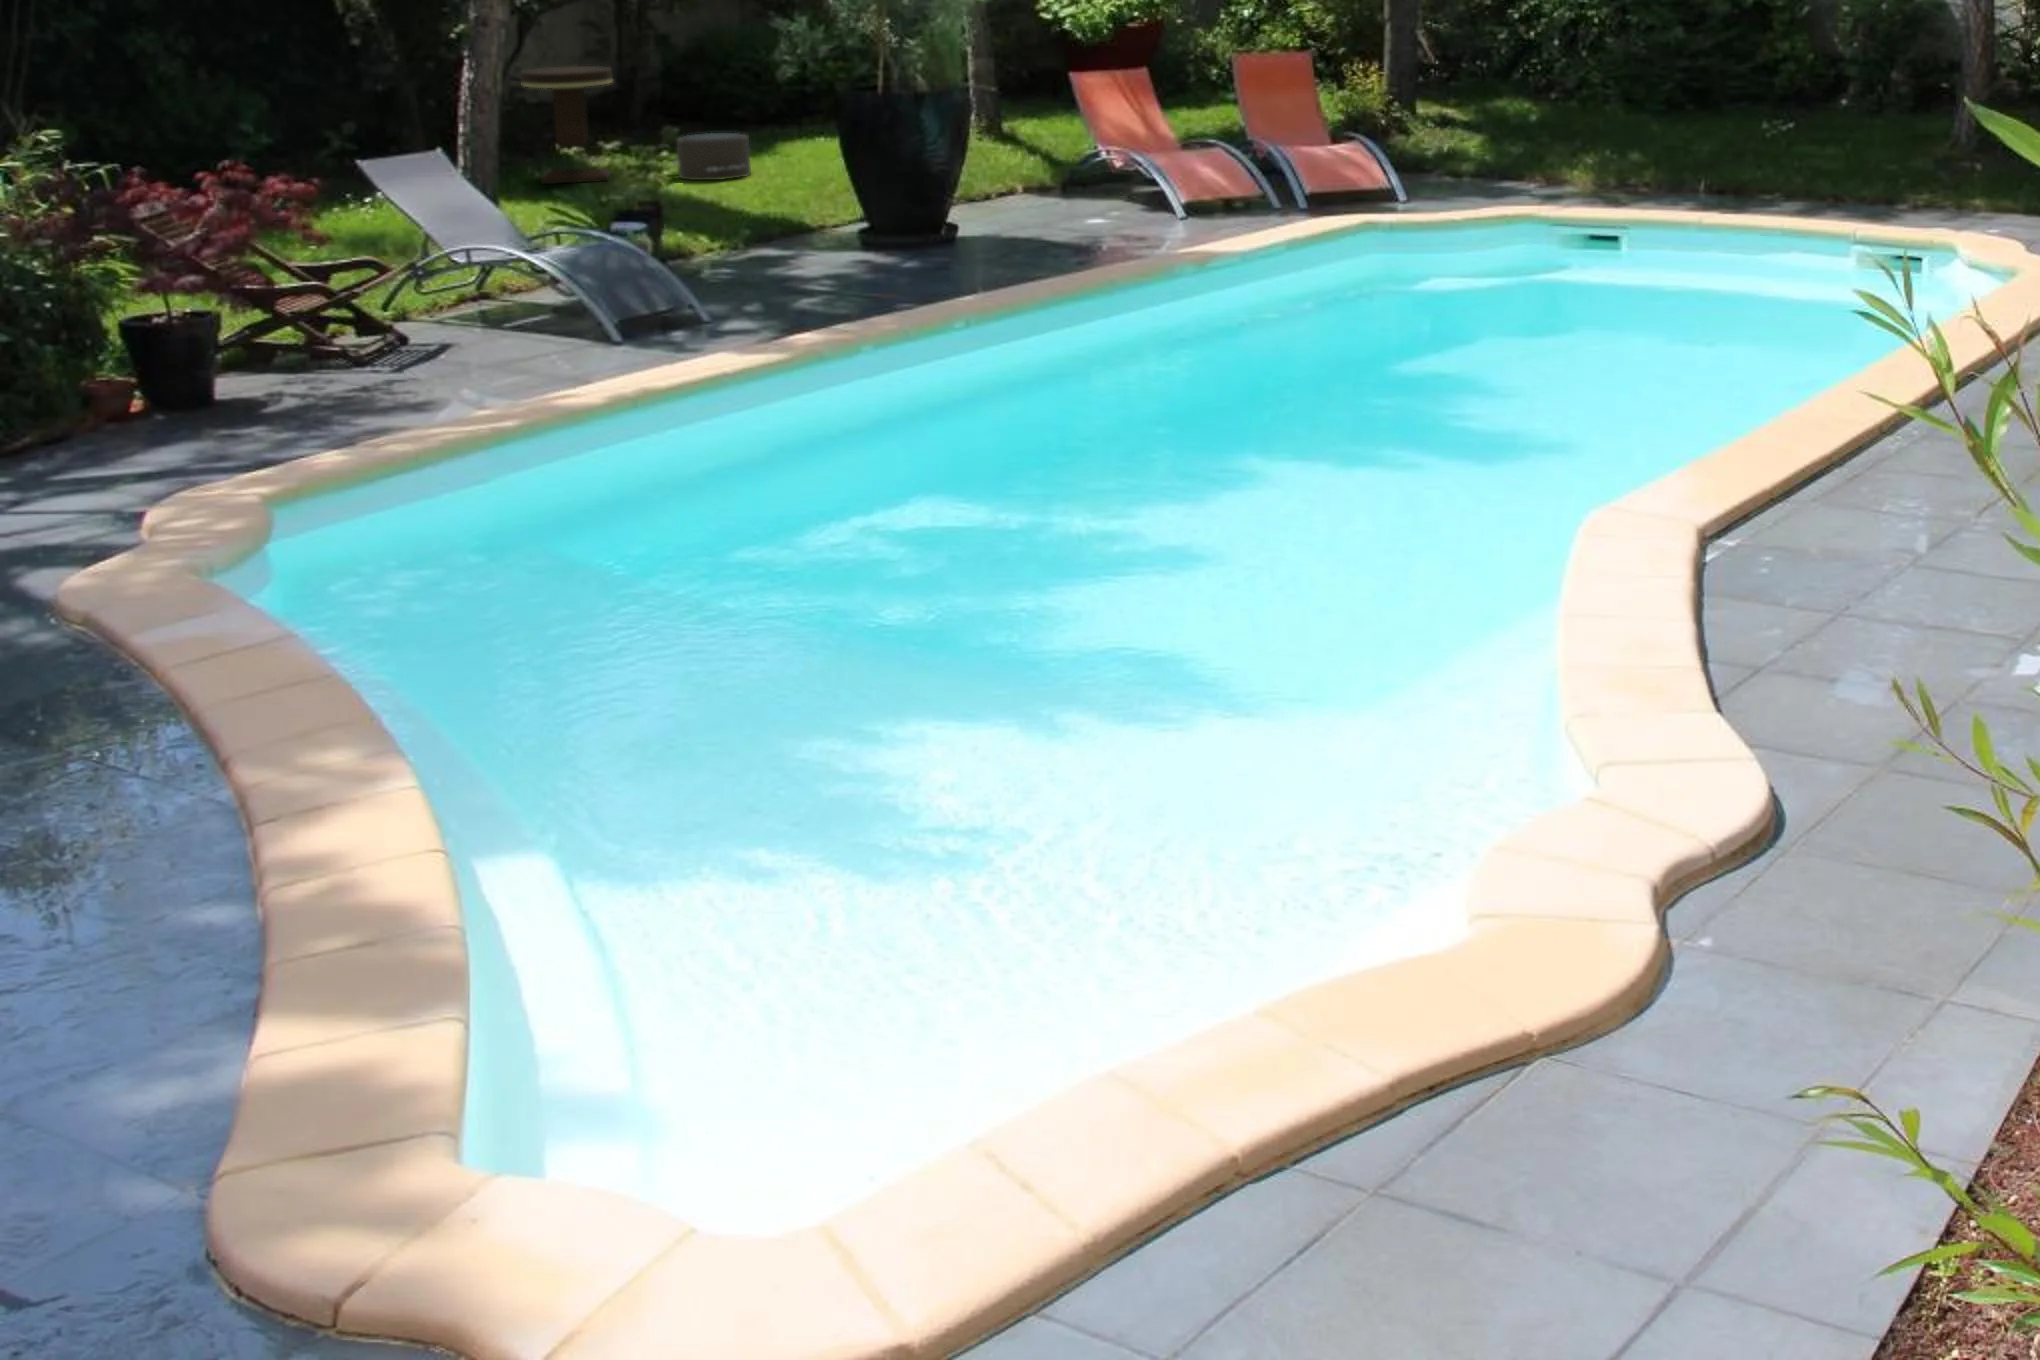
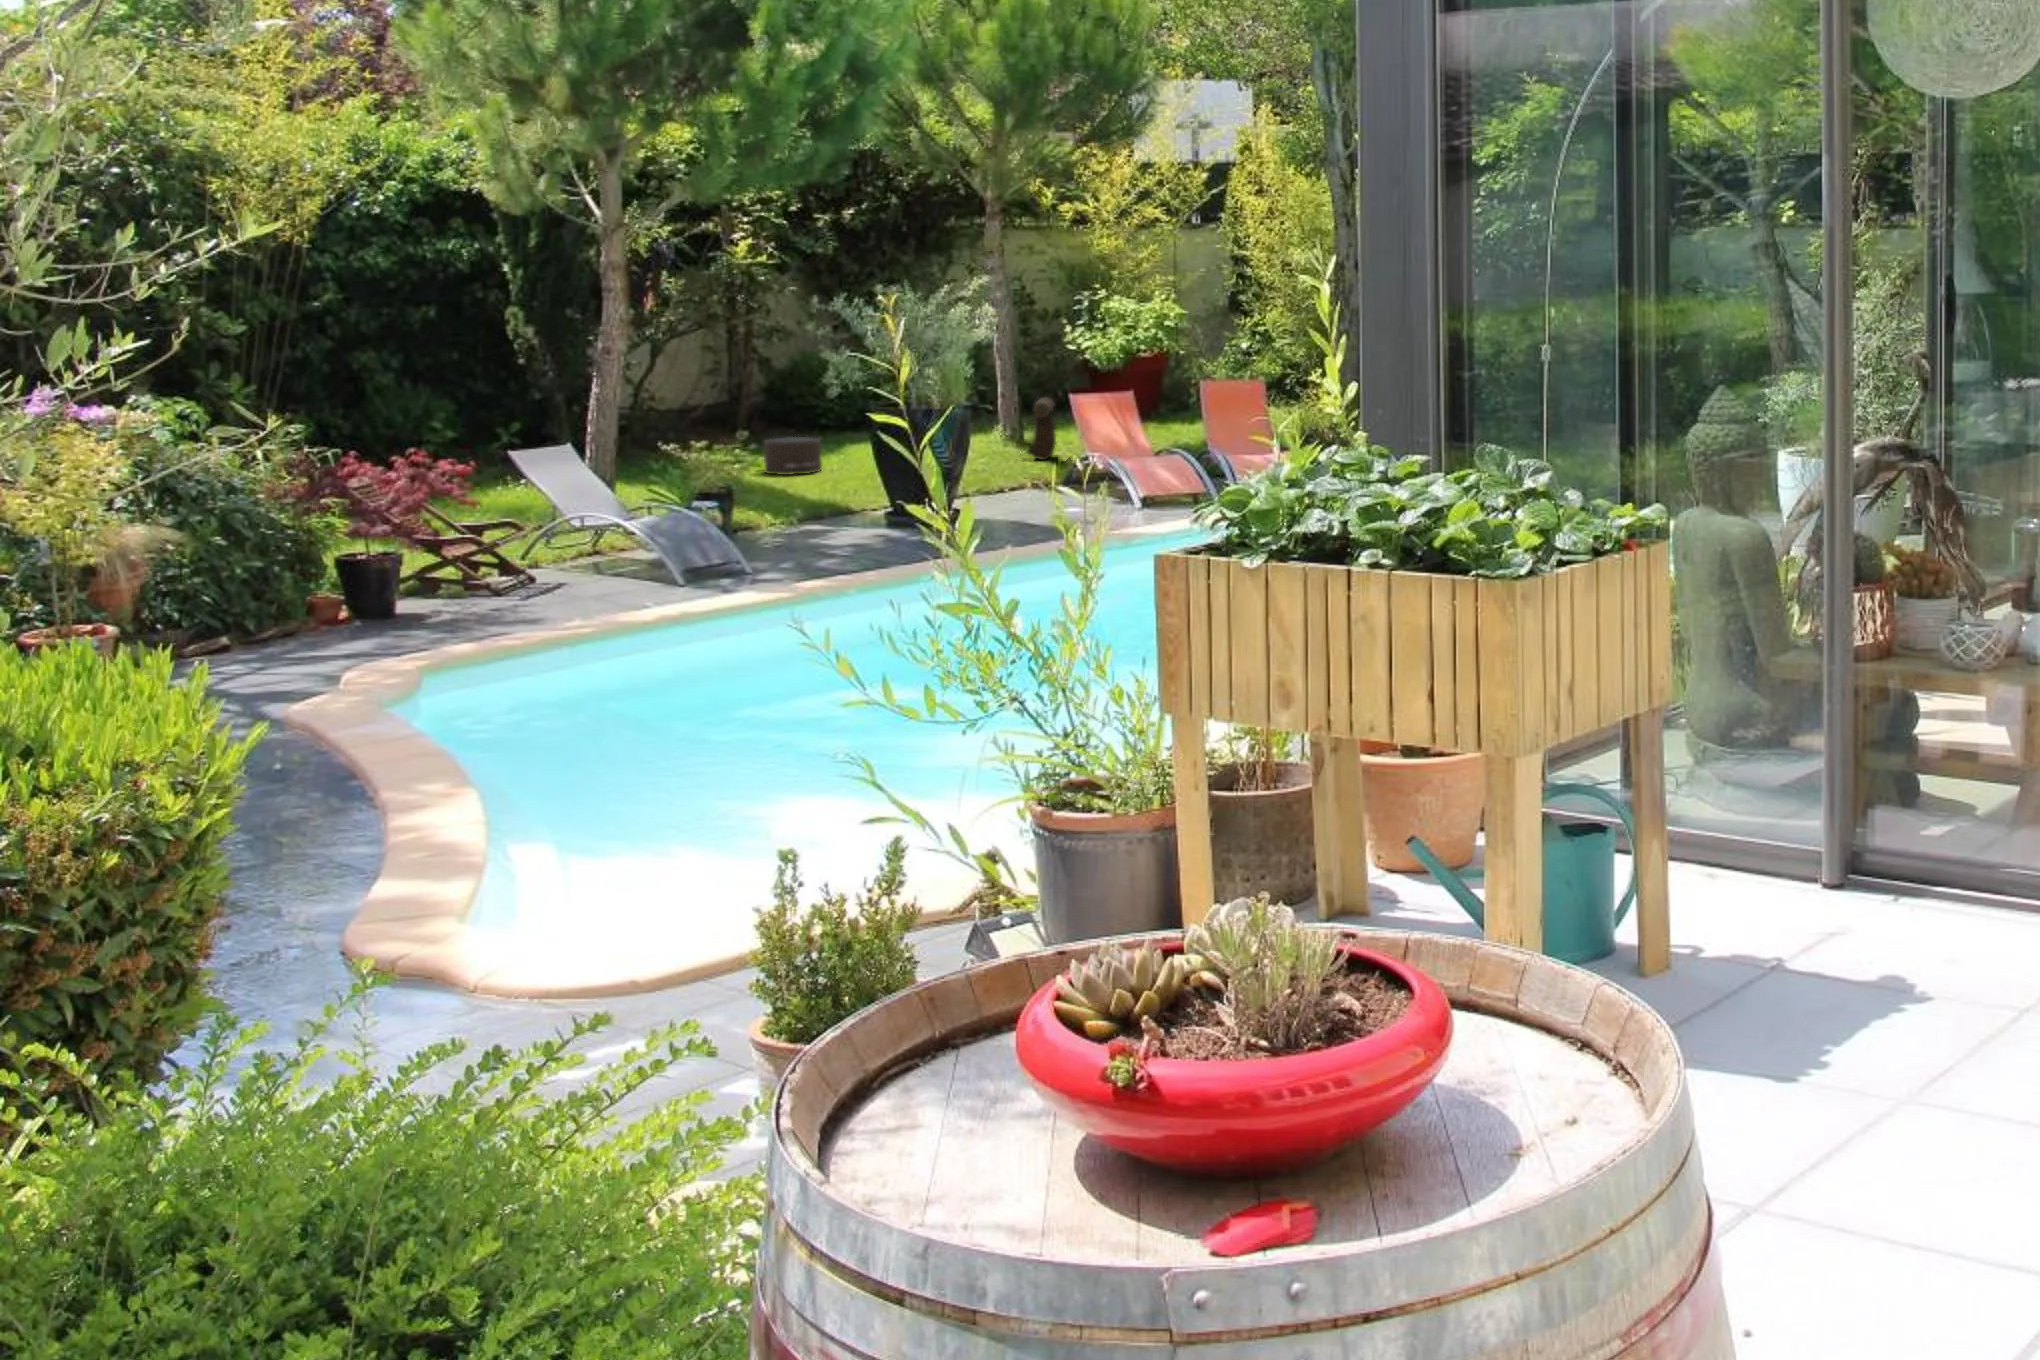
side table: present [521,66,613,184] -> none [646,382,717,475]
backpack: none [989,78,1038,156] -> present [1019,397,1056,459]

